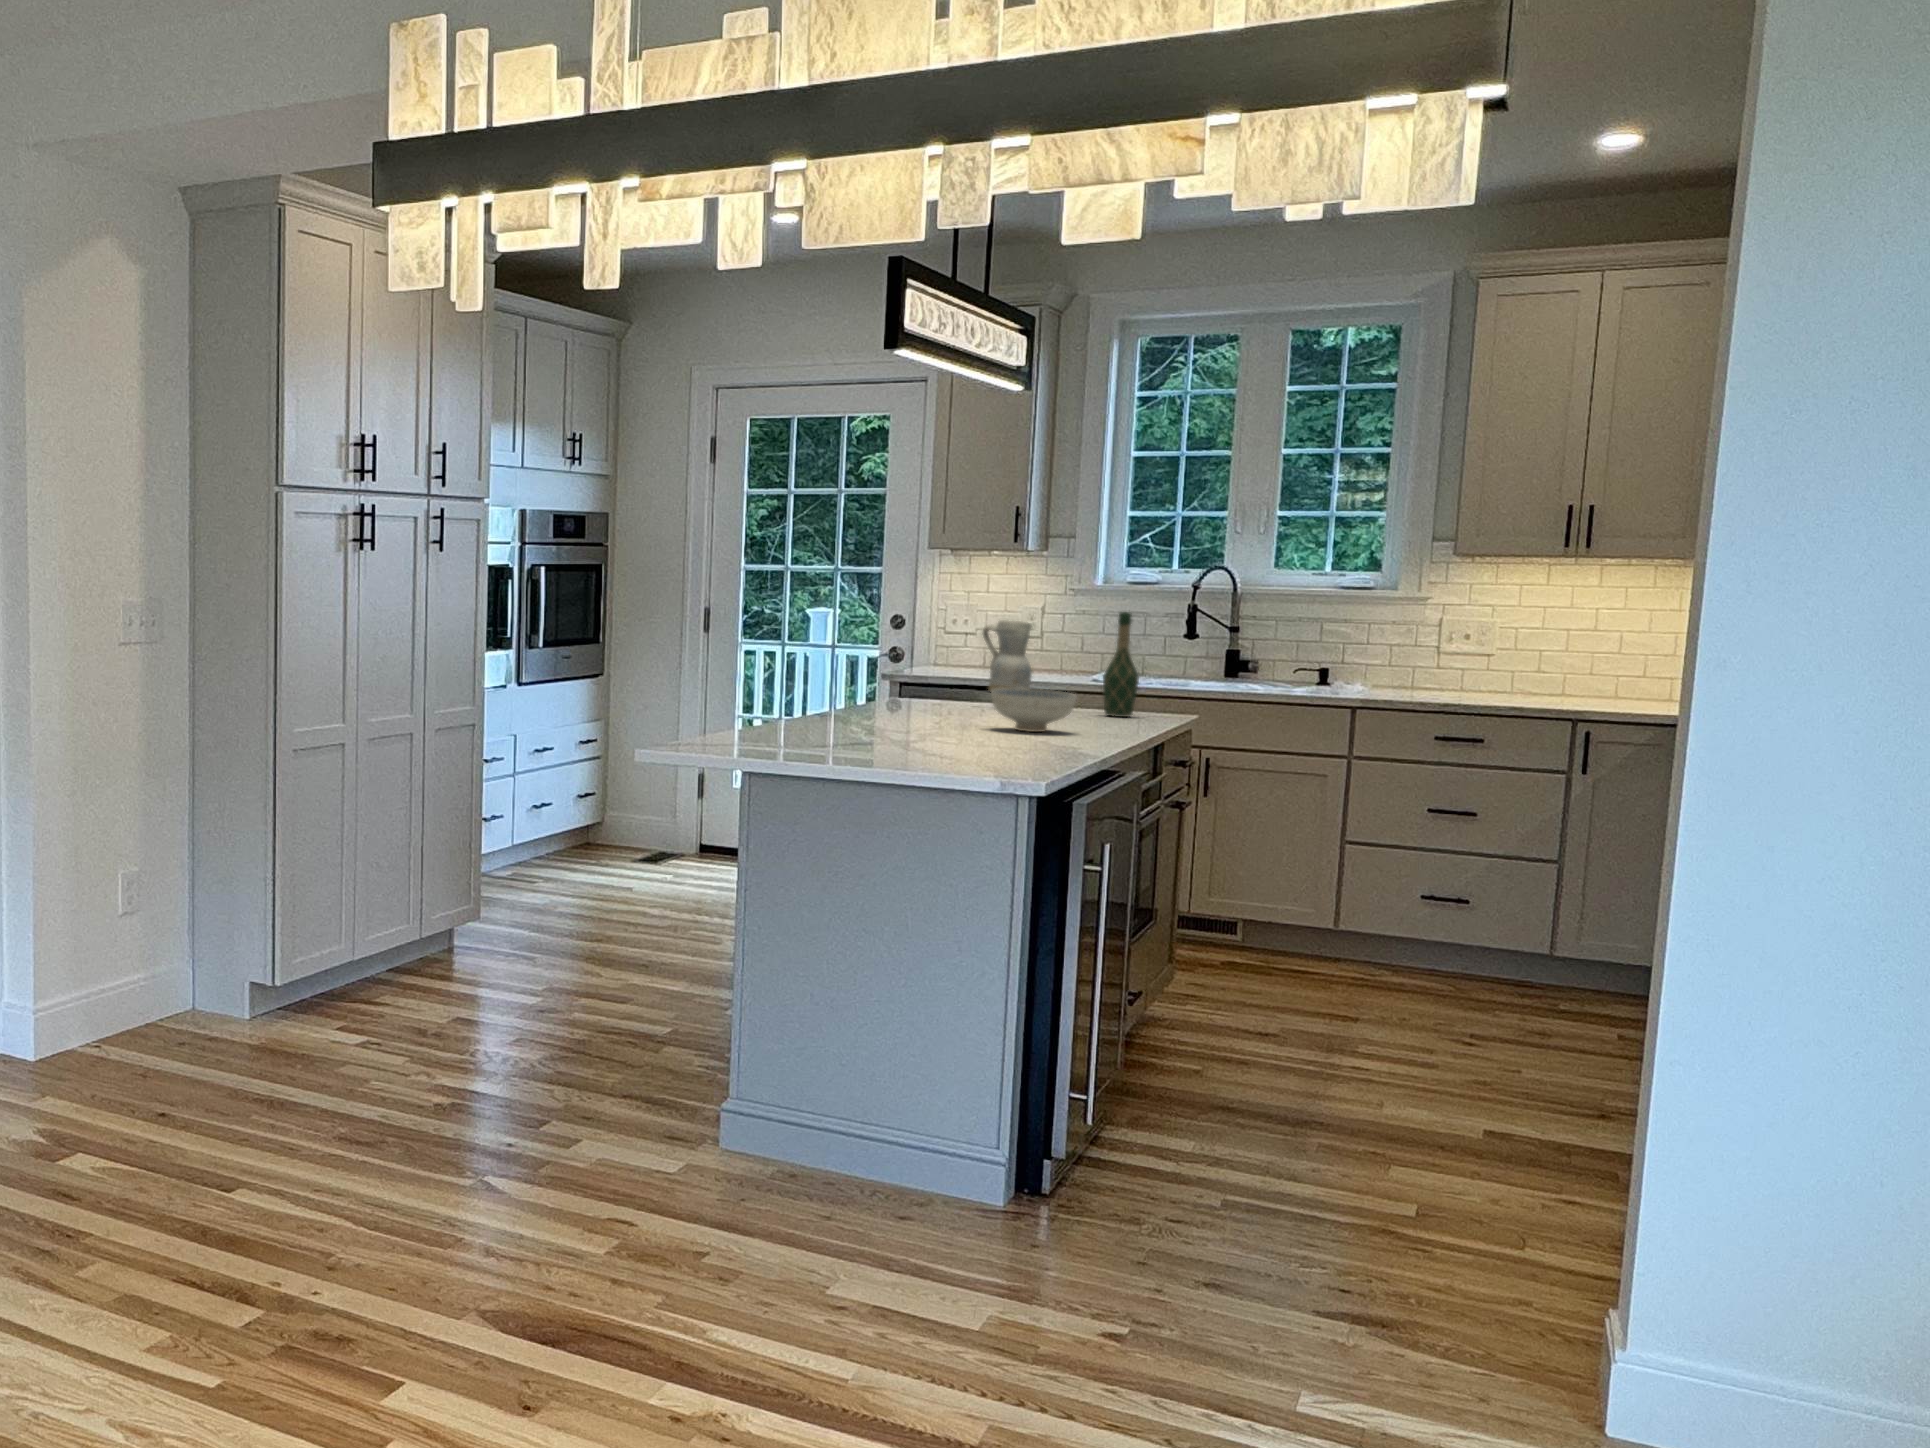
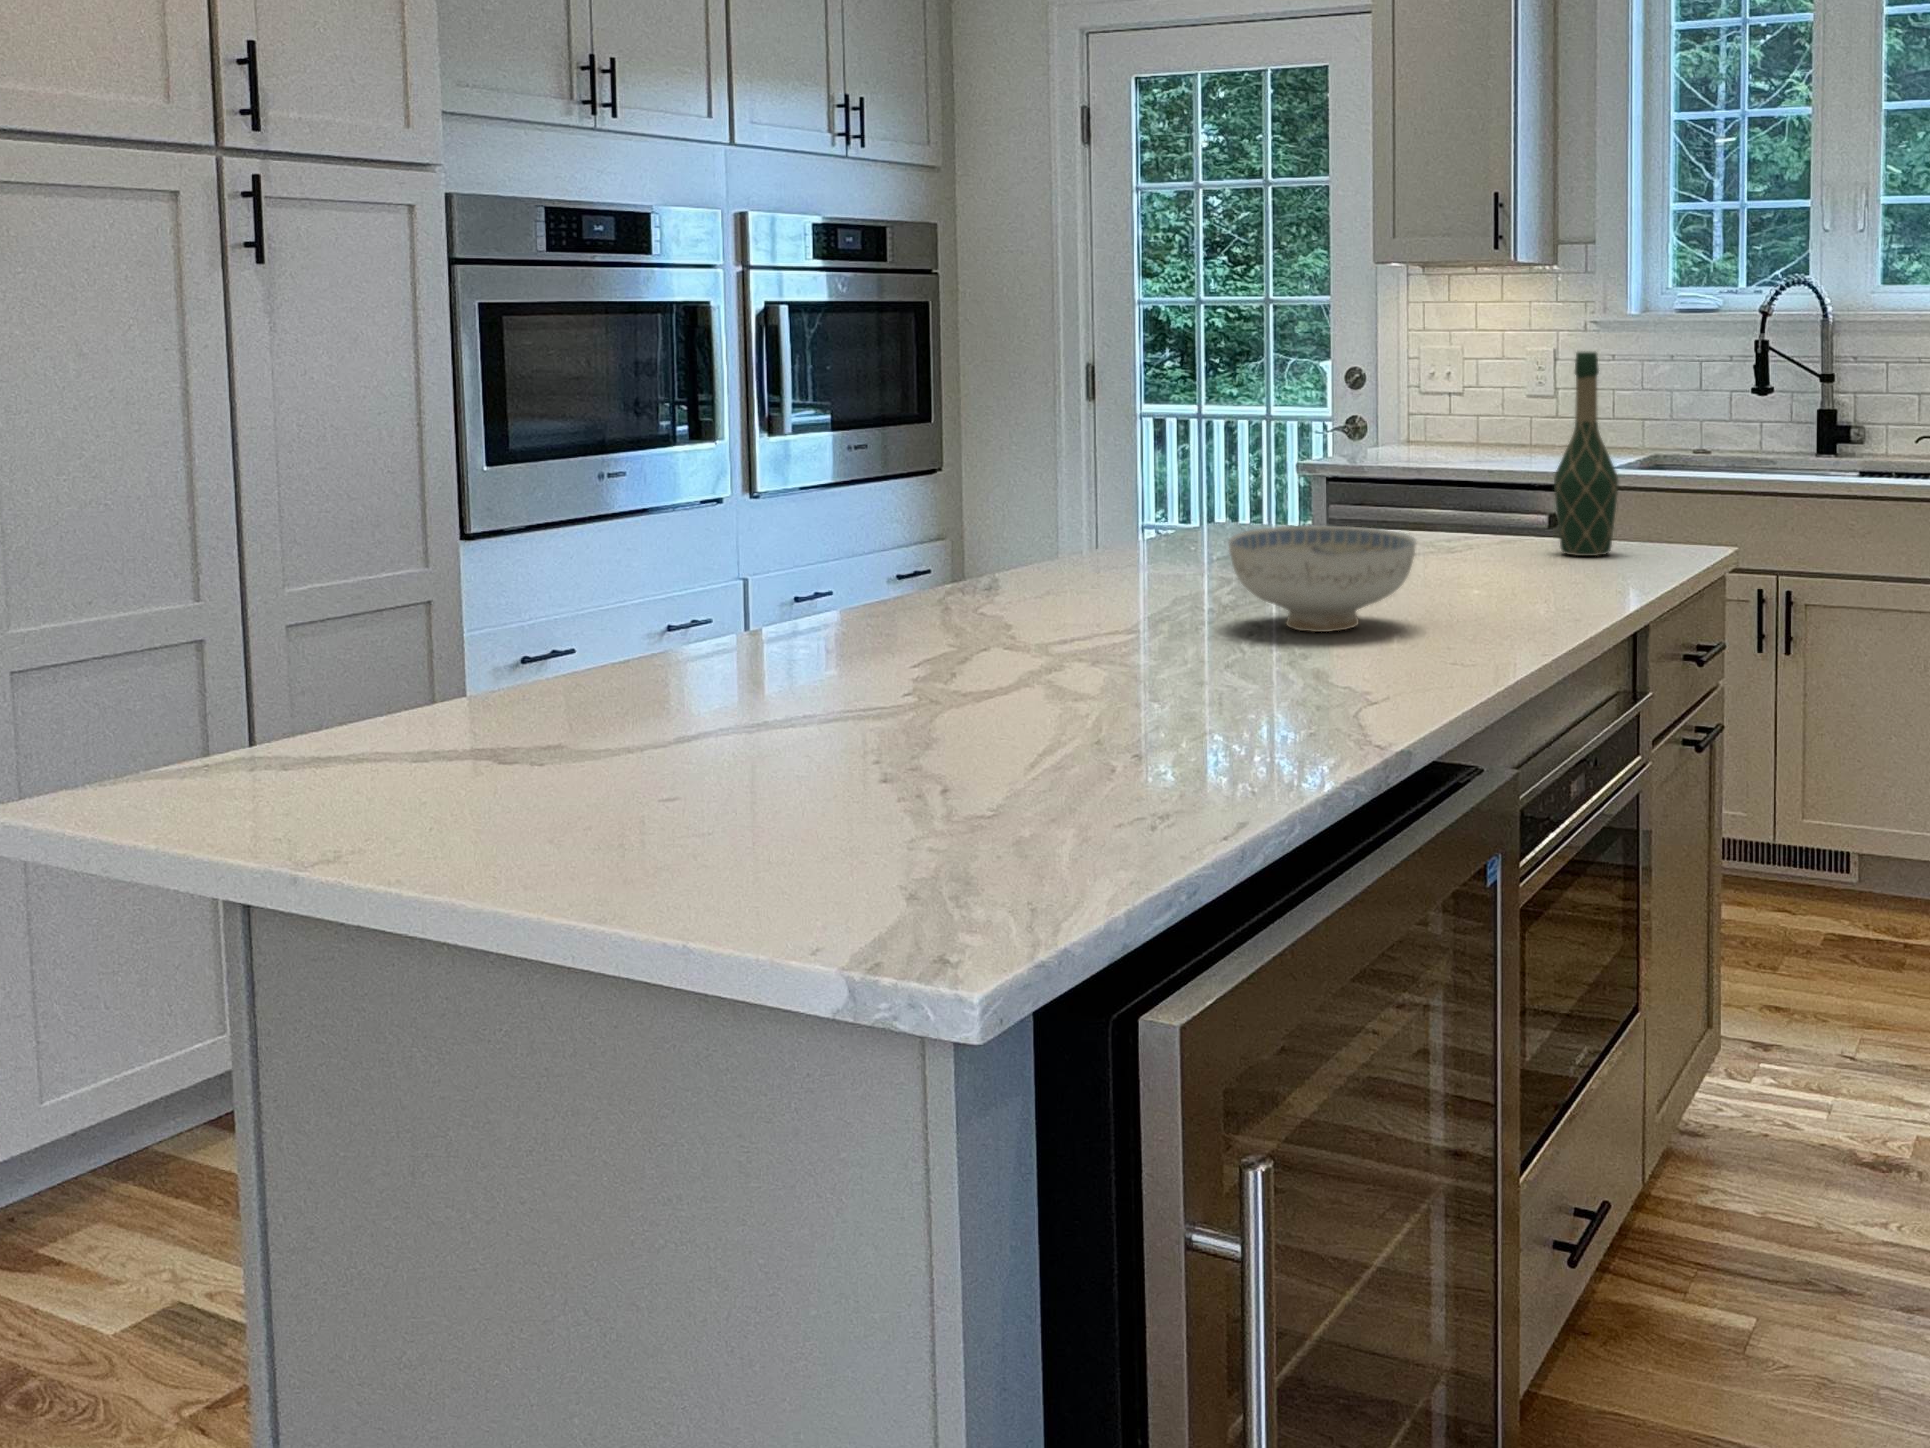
ceramic pitcher: present [983,620,1031,691] -> none [1419,373,1501,498]

